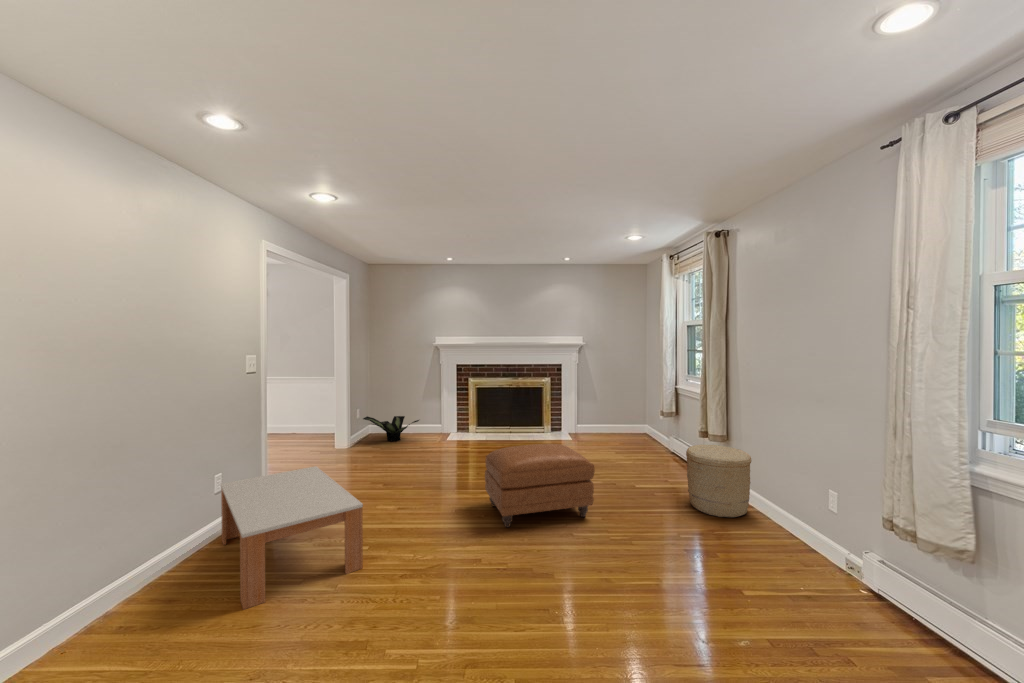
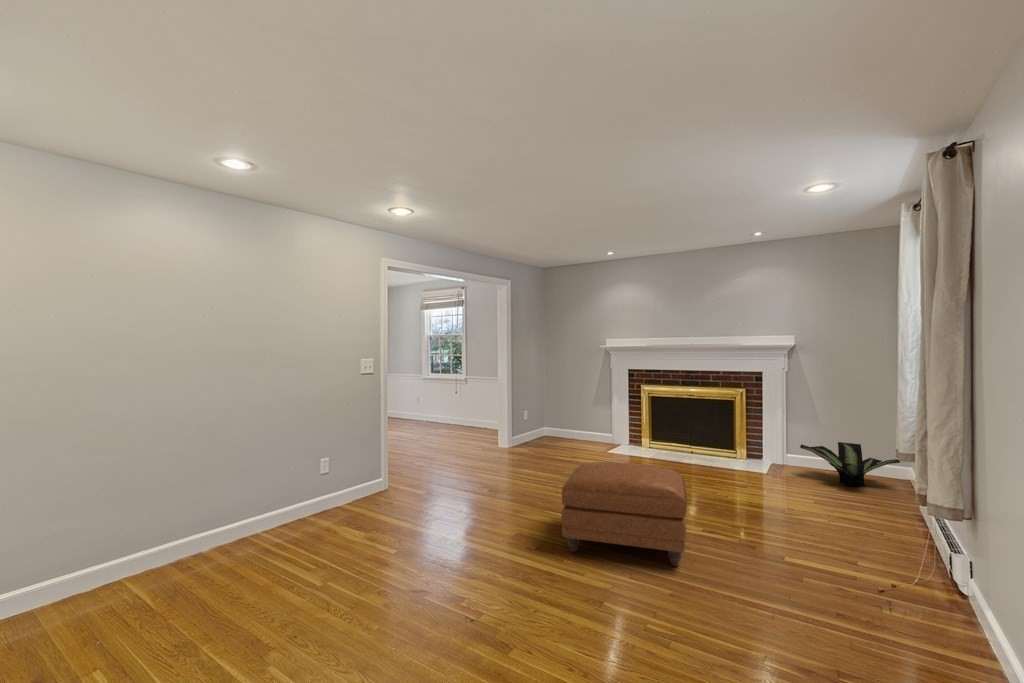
potted plant: present [363,416,419,442] -> present [800,442,900,487]
woven basket: present [686,445,752,517] -> none [862,503,998,640]
coffee table: present [221,466,363,610] -> none [315,454,429,555]

